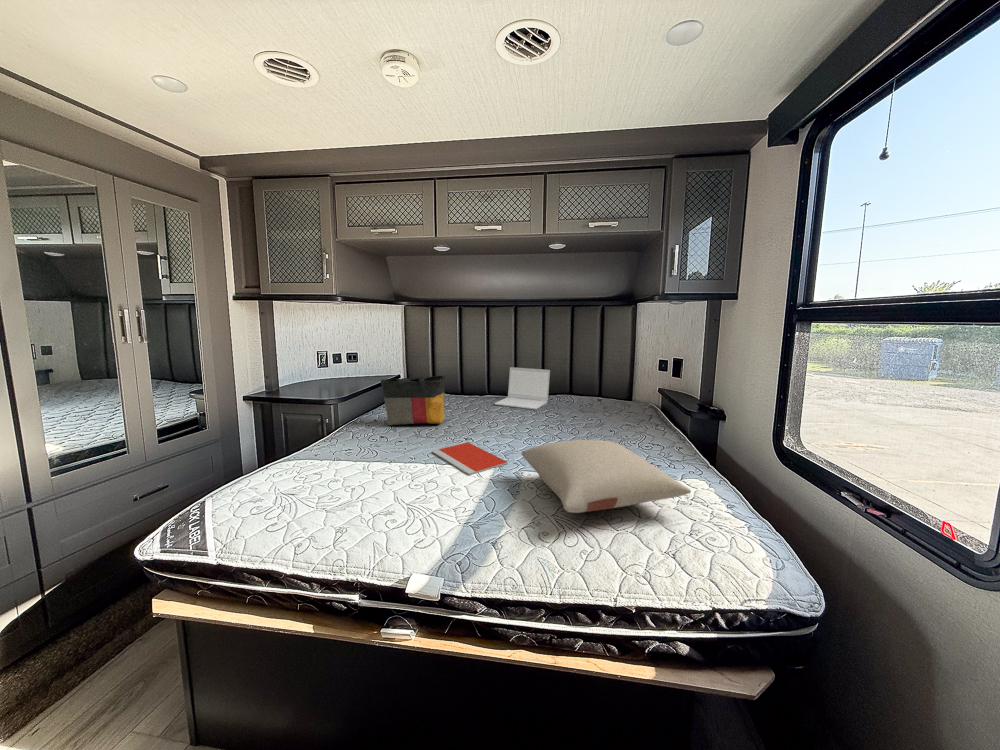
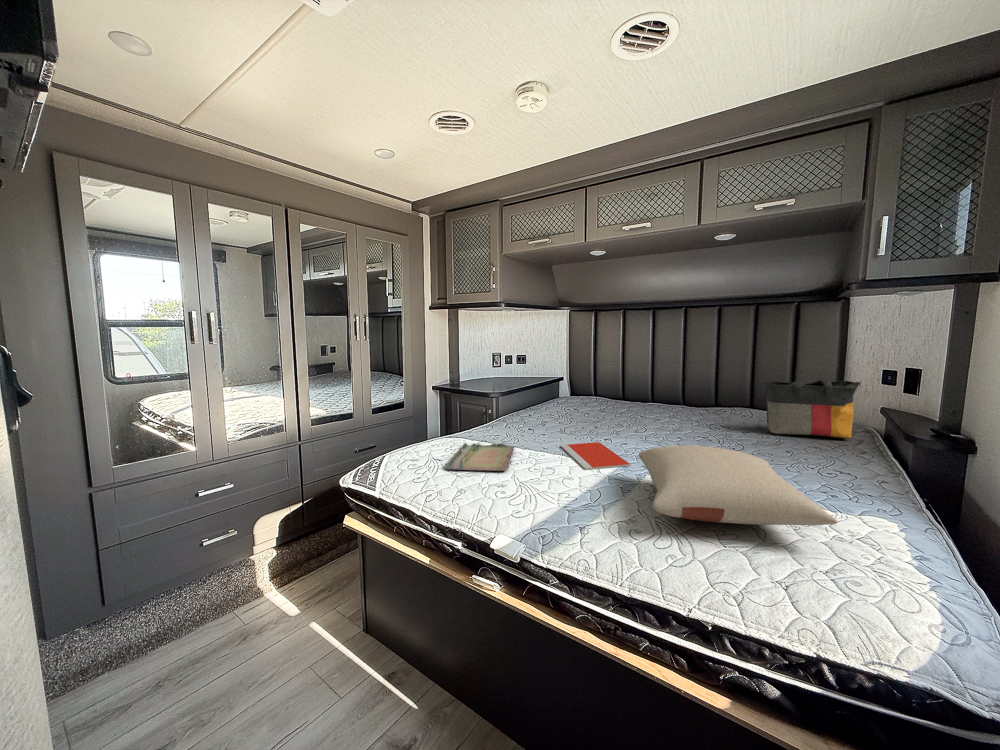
laptop: present [495,367,550,409] -> none [648,373,718,420]
tote bag: present [381,376,445,425] -> present [766,380,861,438]
tray: none [308,454,389,505] -> present [446,441,514,471]

